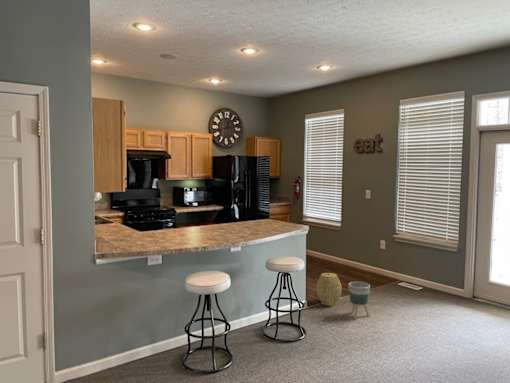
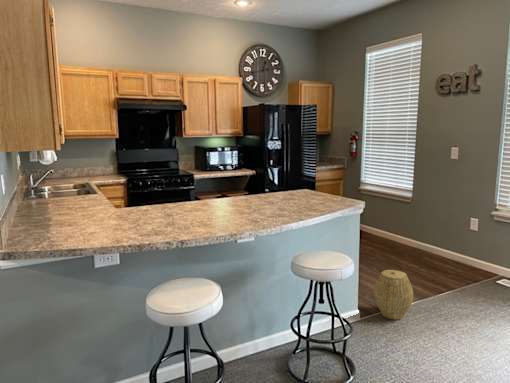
planter: present [348,282,370,319] -> none [425,289,462,349]

